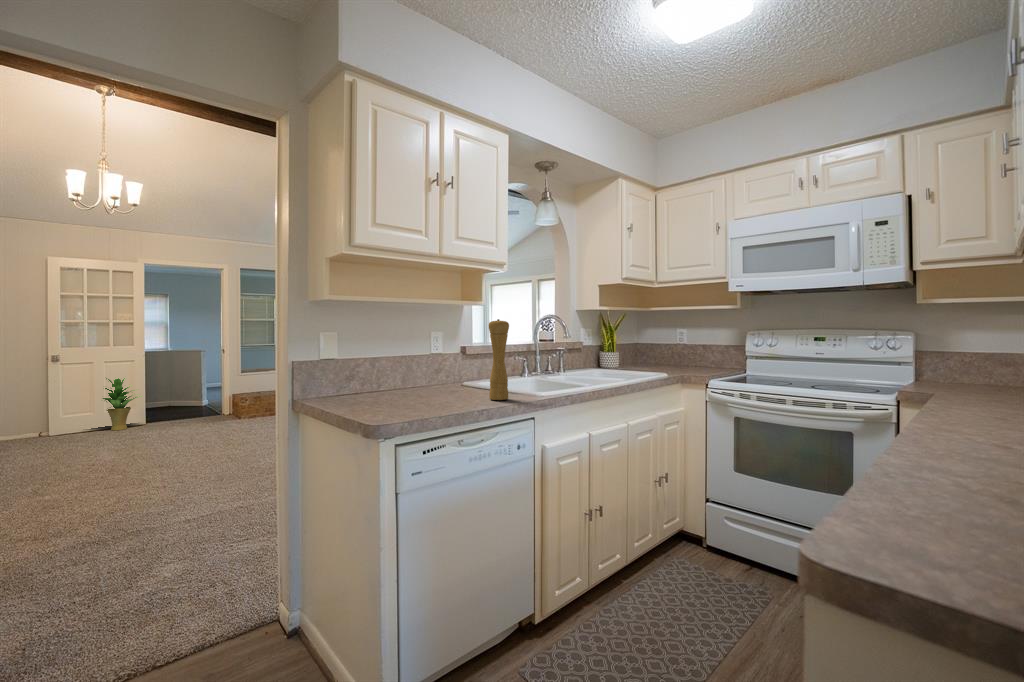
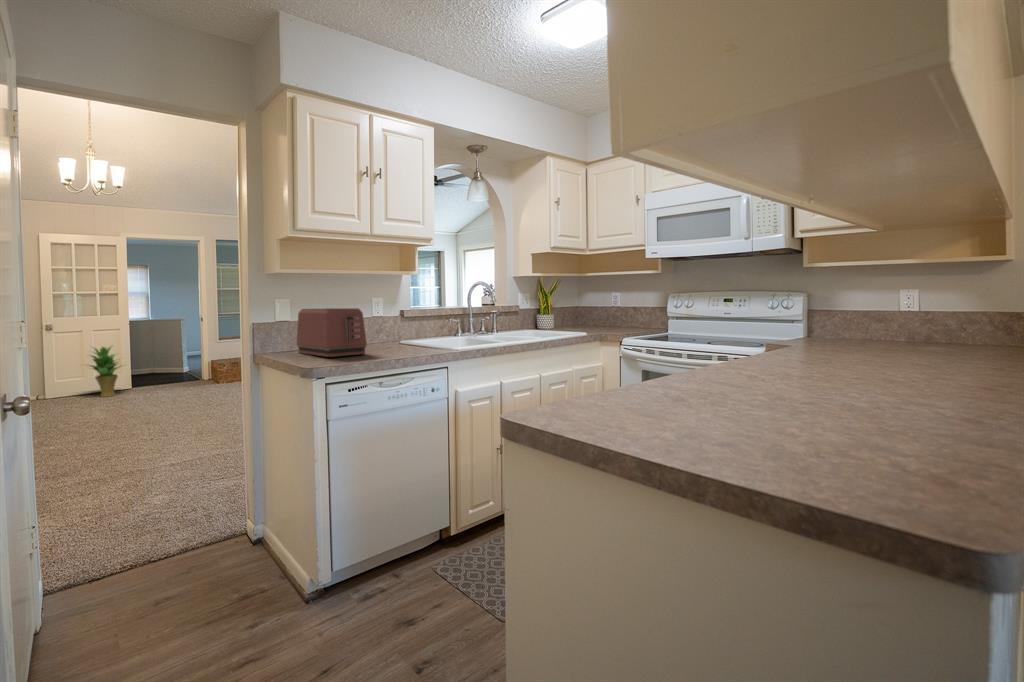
pepper mill: present [489,319,509,400] -> none [409,287,426,353]
toaster: none [348,343,437,405] -> present [297,308,367,357]

